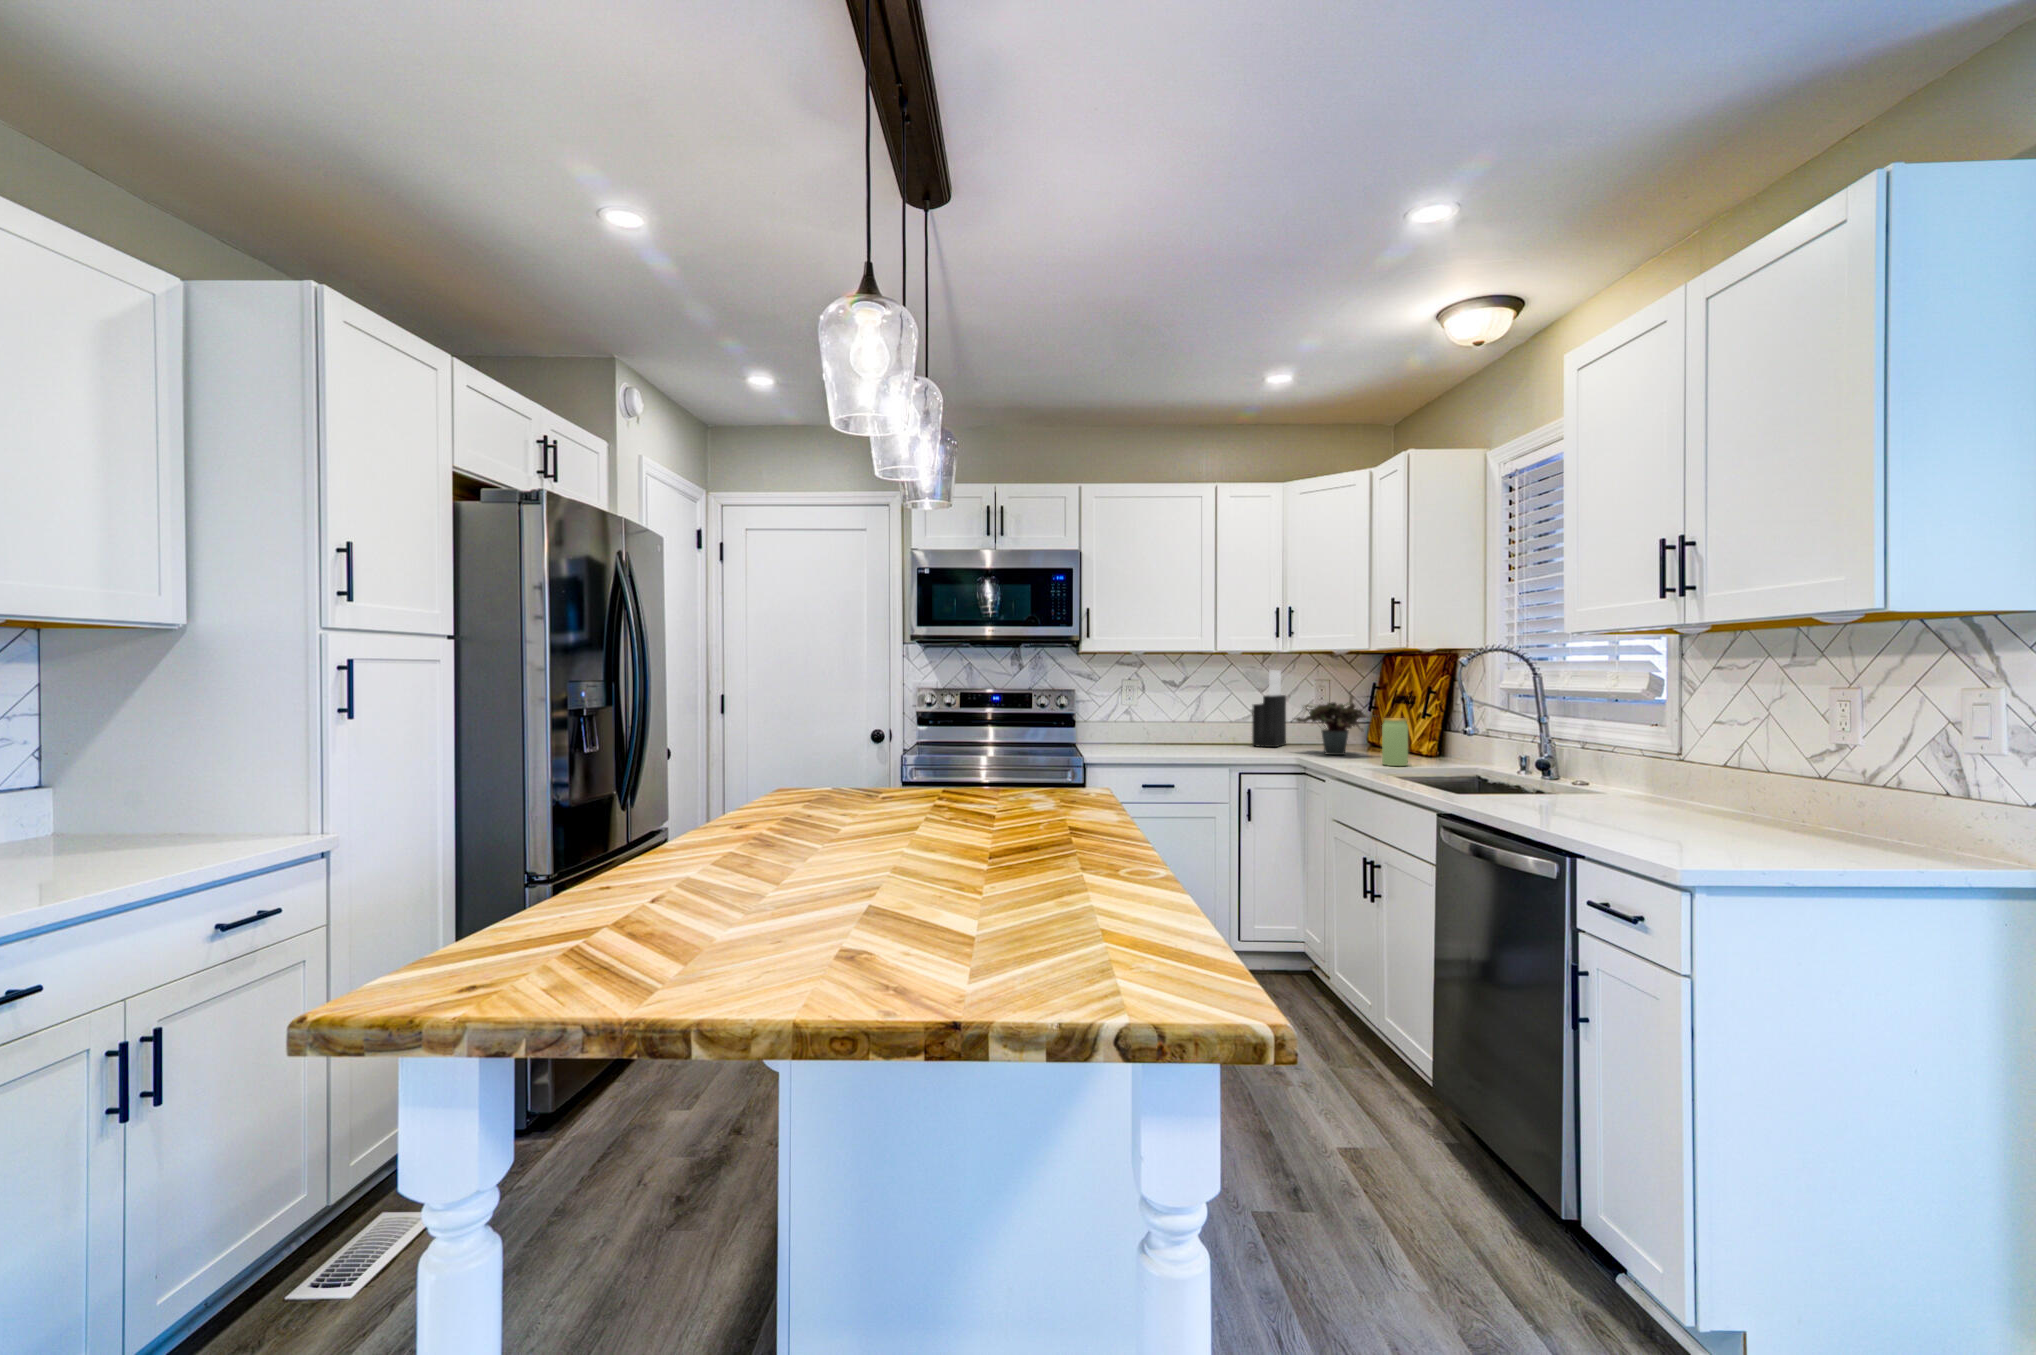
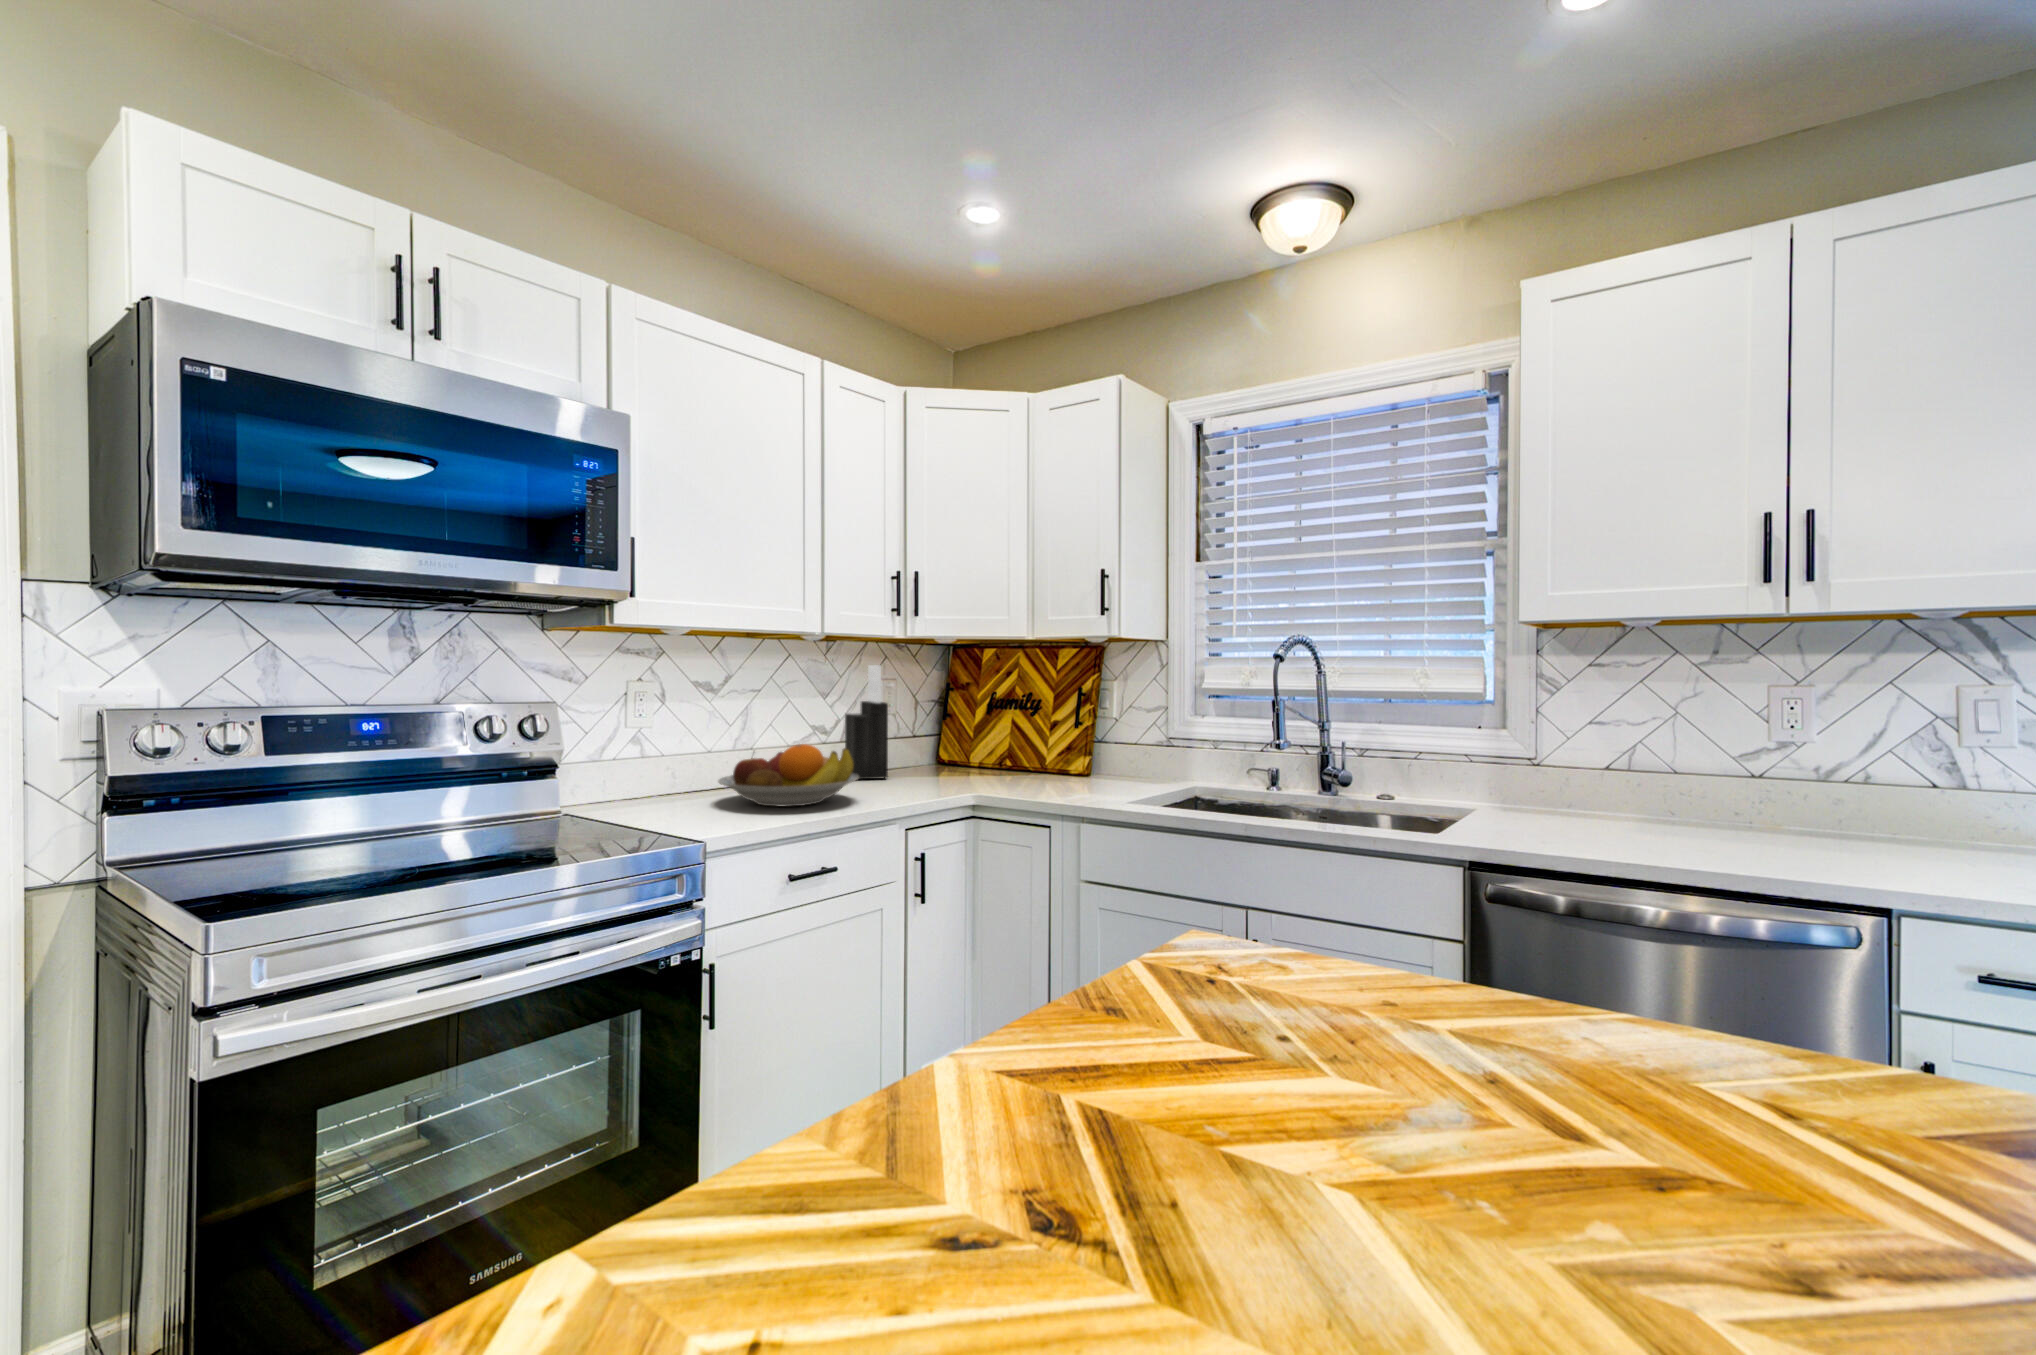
potted plant: present [1296,702,1377,755] -> none [934,709,1039,784]
fruit bowl: none [1139,718,1220,753] -> present [718,744,859,807]
jar: present [1382,718,1408,766] -> none [1087,729,1119,793]

